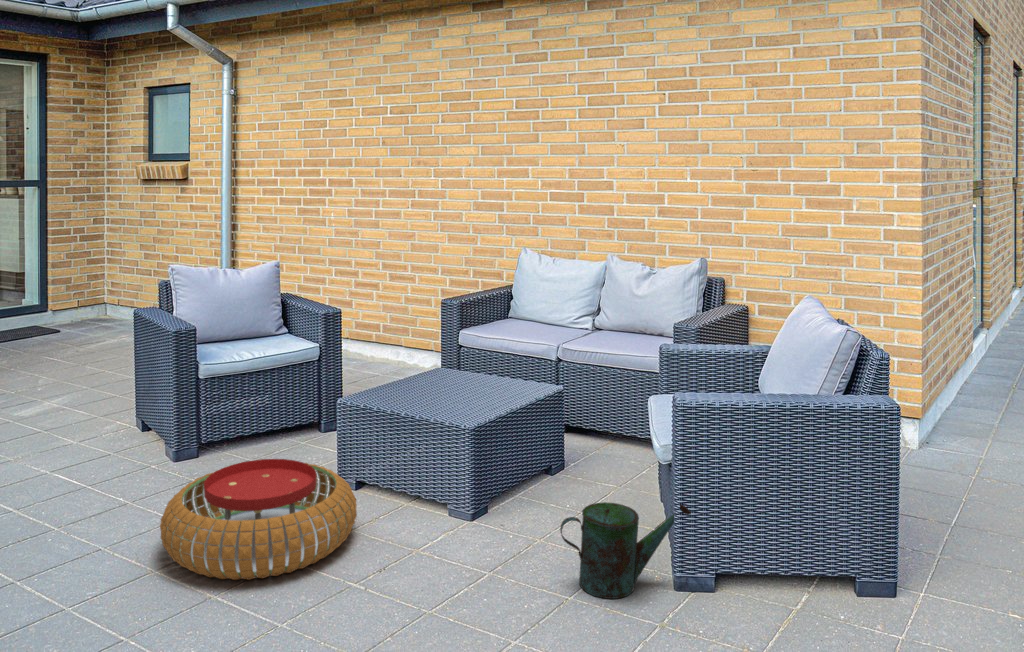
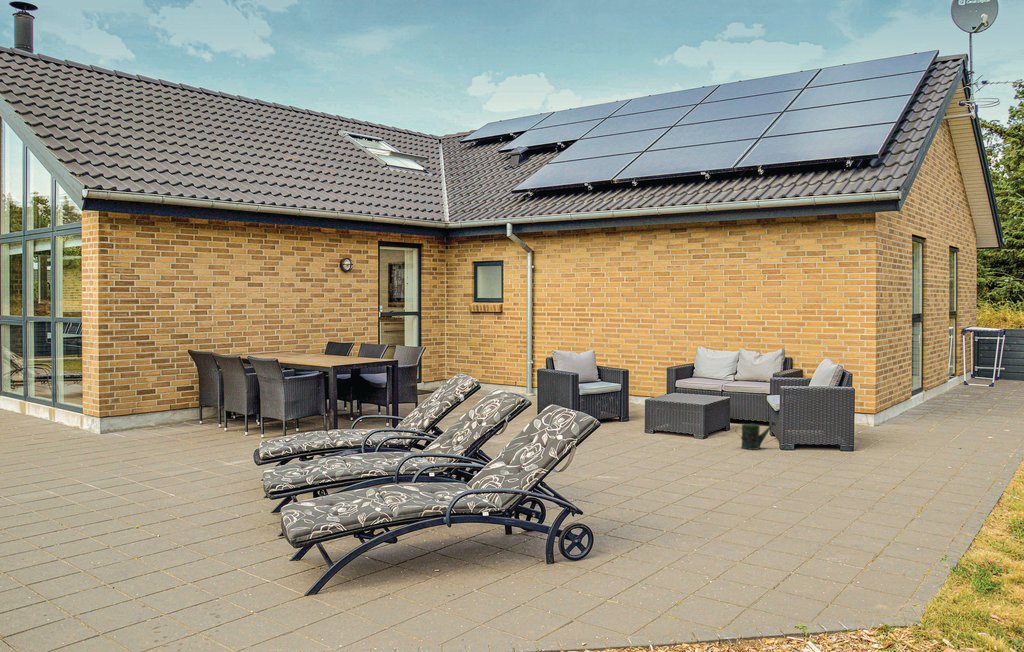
pouf: present [160,459,357,580] -> none [606,417,666,446]

